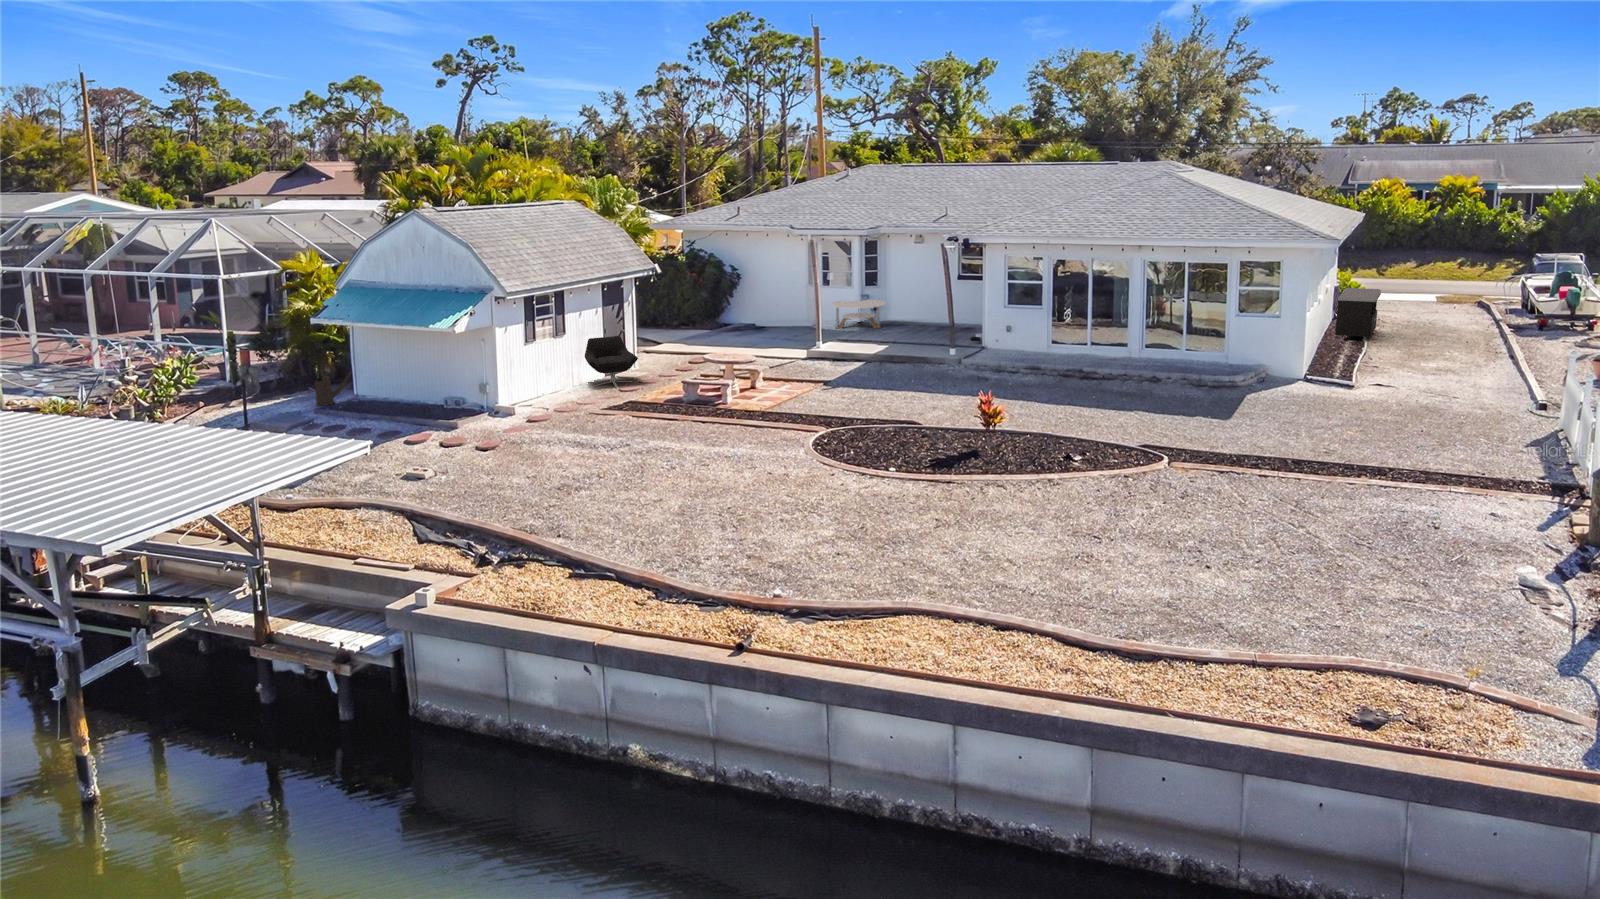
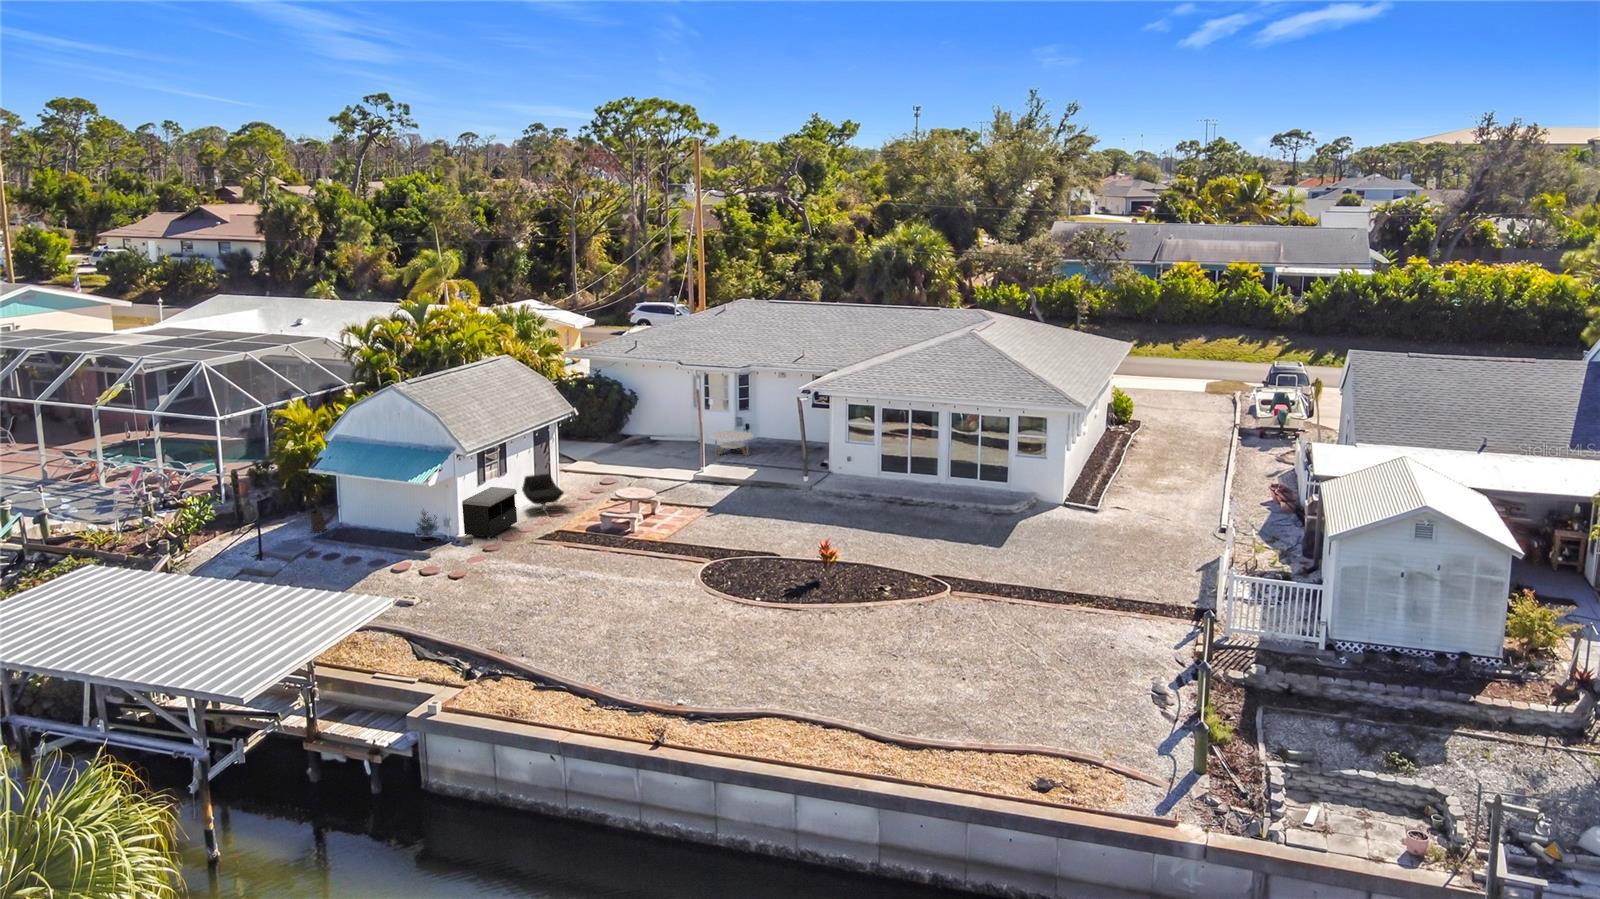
storage bench: present [1335,288,1381,341] -> present [462,487,517,539]
potted tree: none [441,369,474,416] -> present [418,509,438,544]

